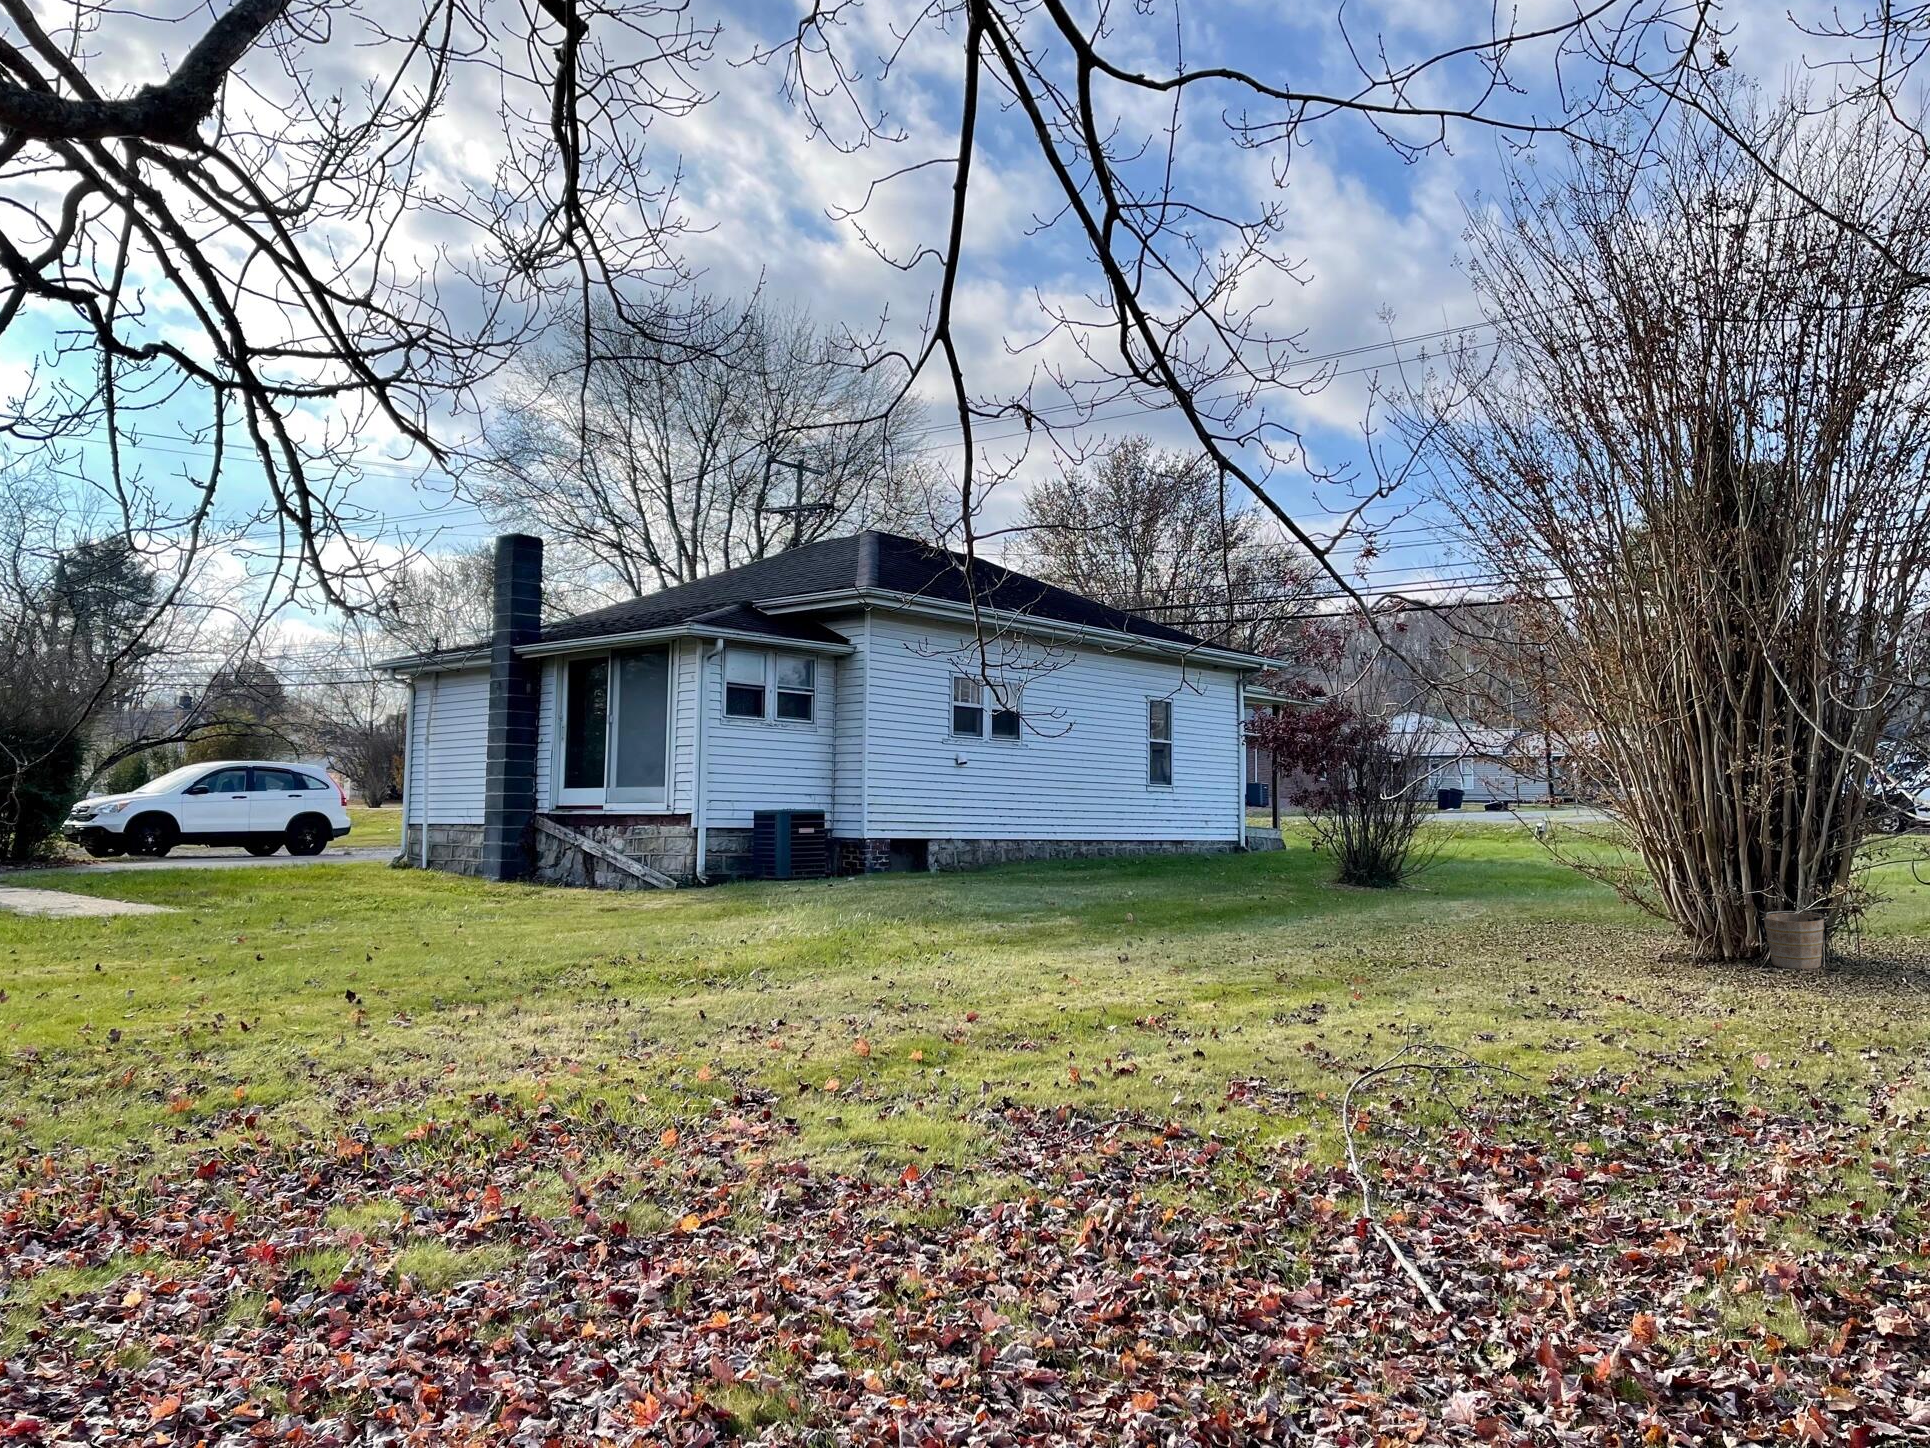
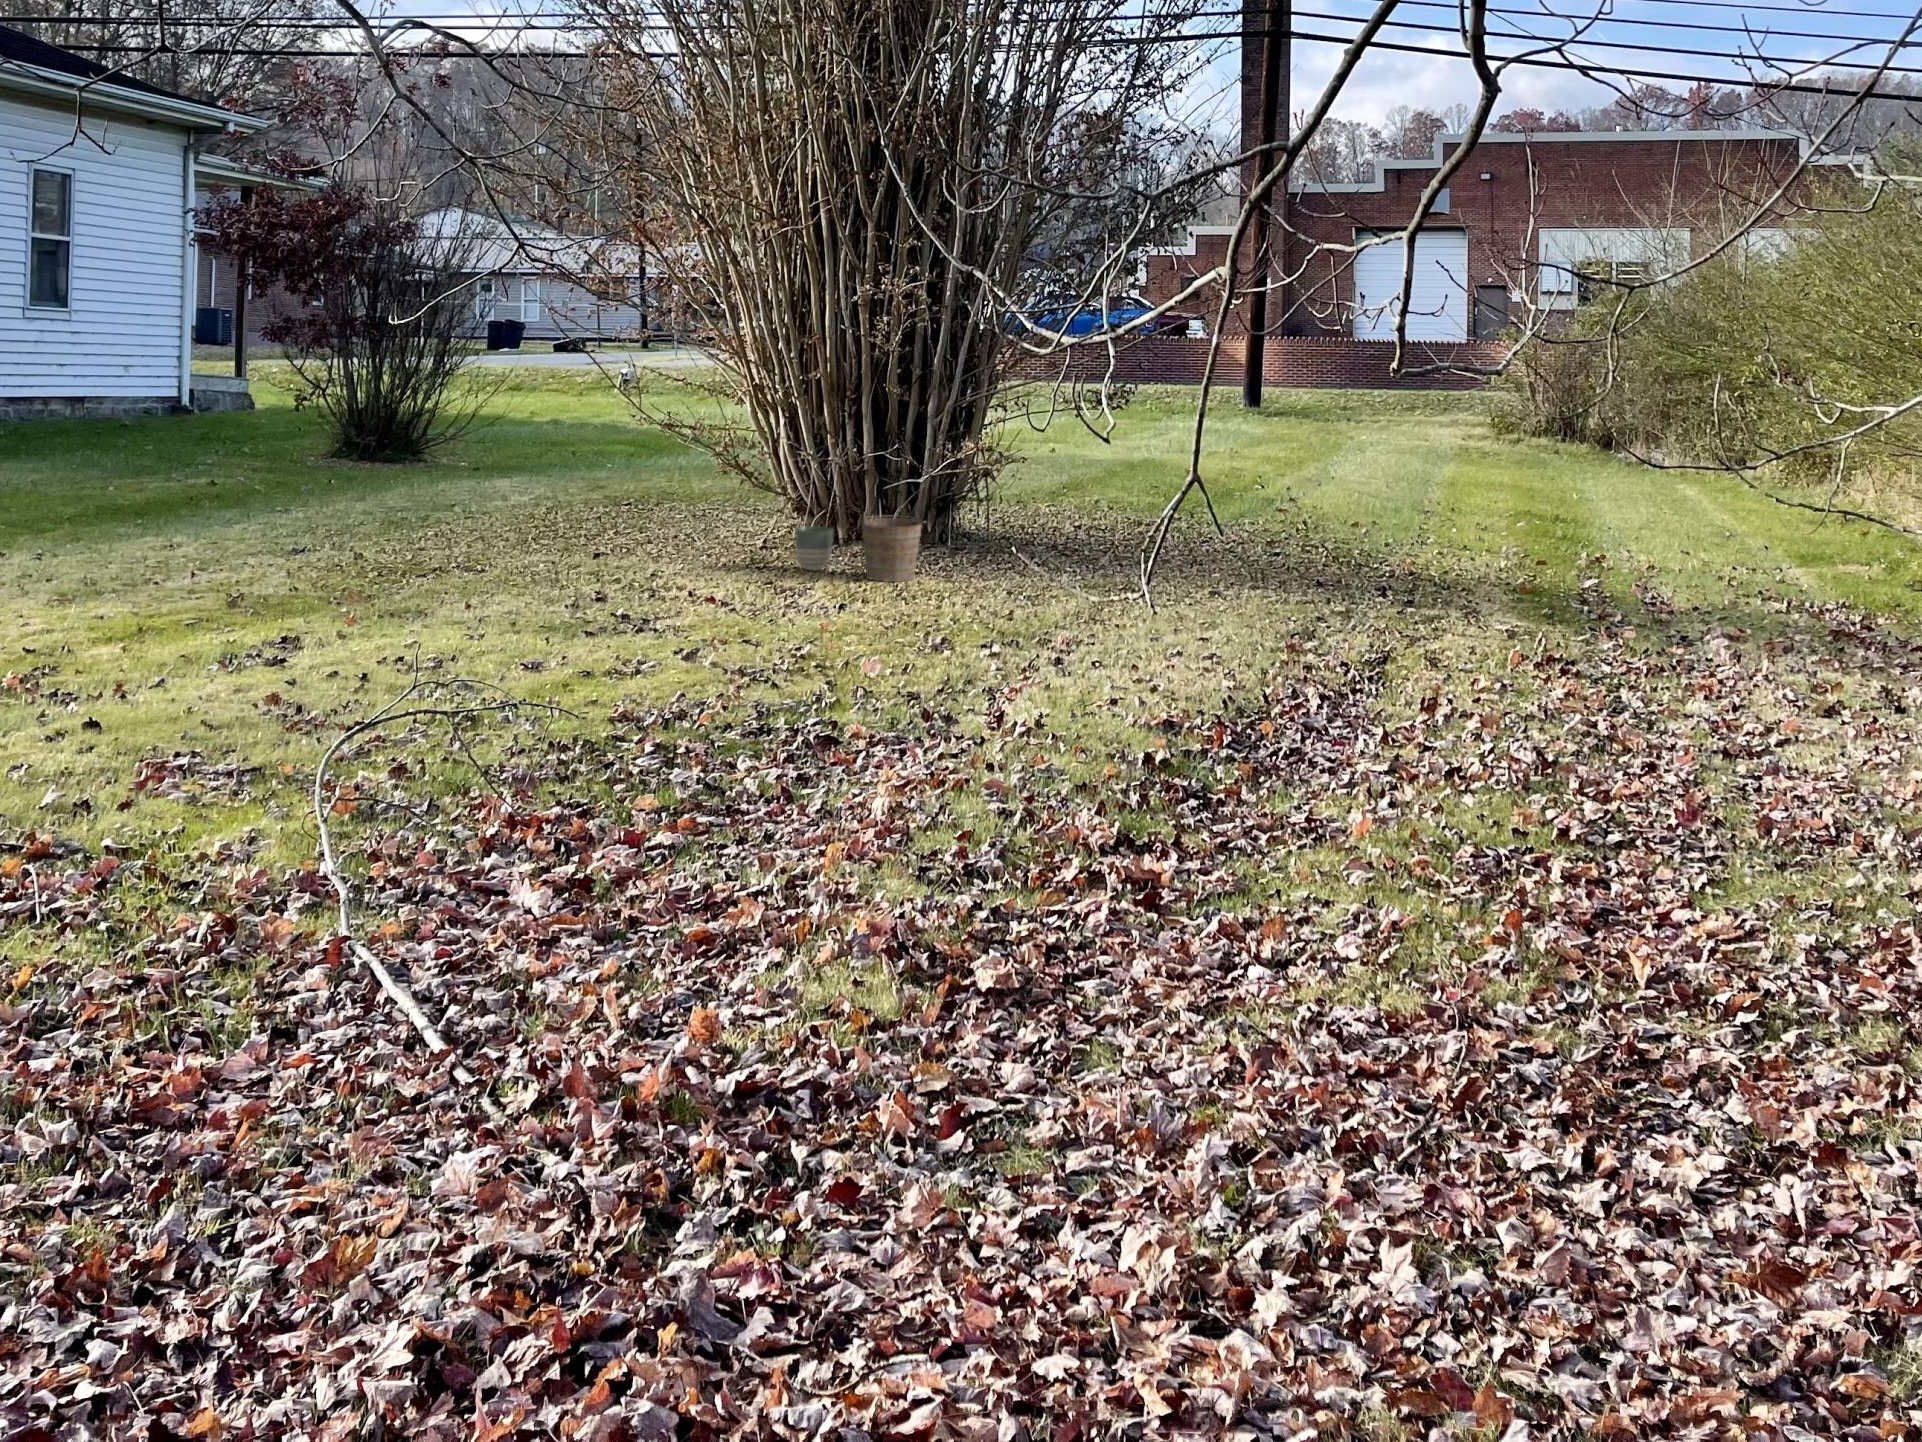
planter: none [1700,919,1737,957] -> present [795,526,833,571]

